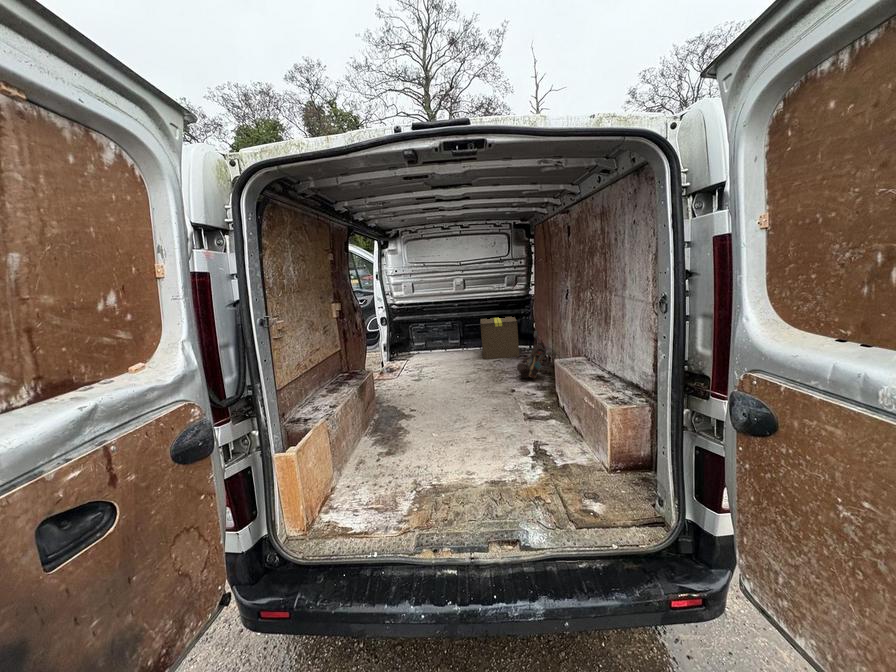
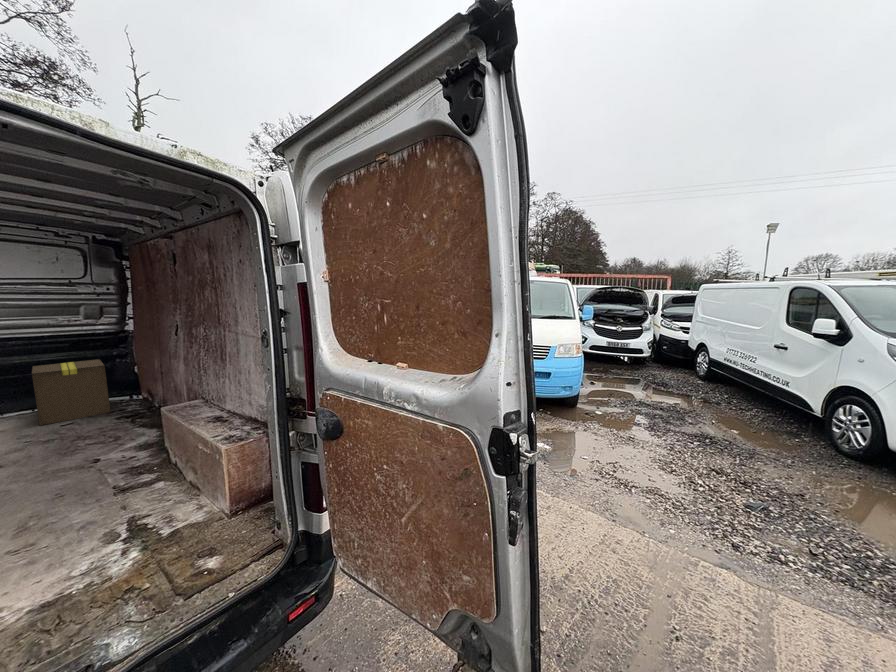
backpack: present [517,331,557,378] -> none [103,375,174,438]

